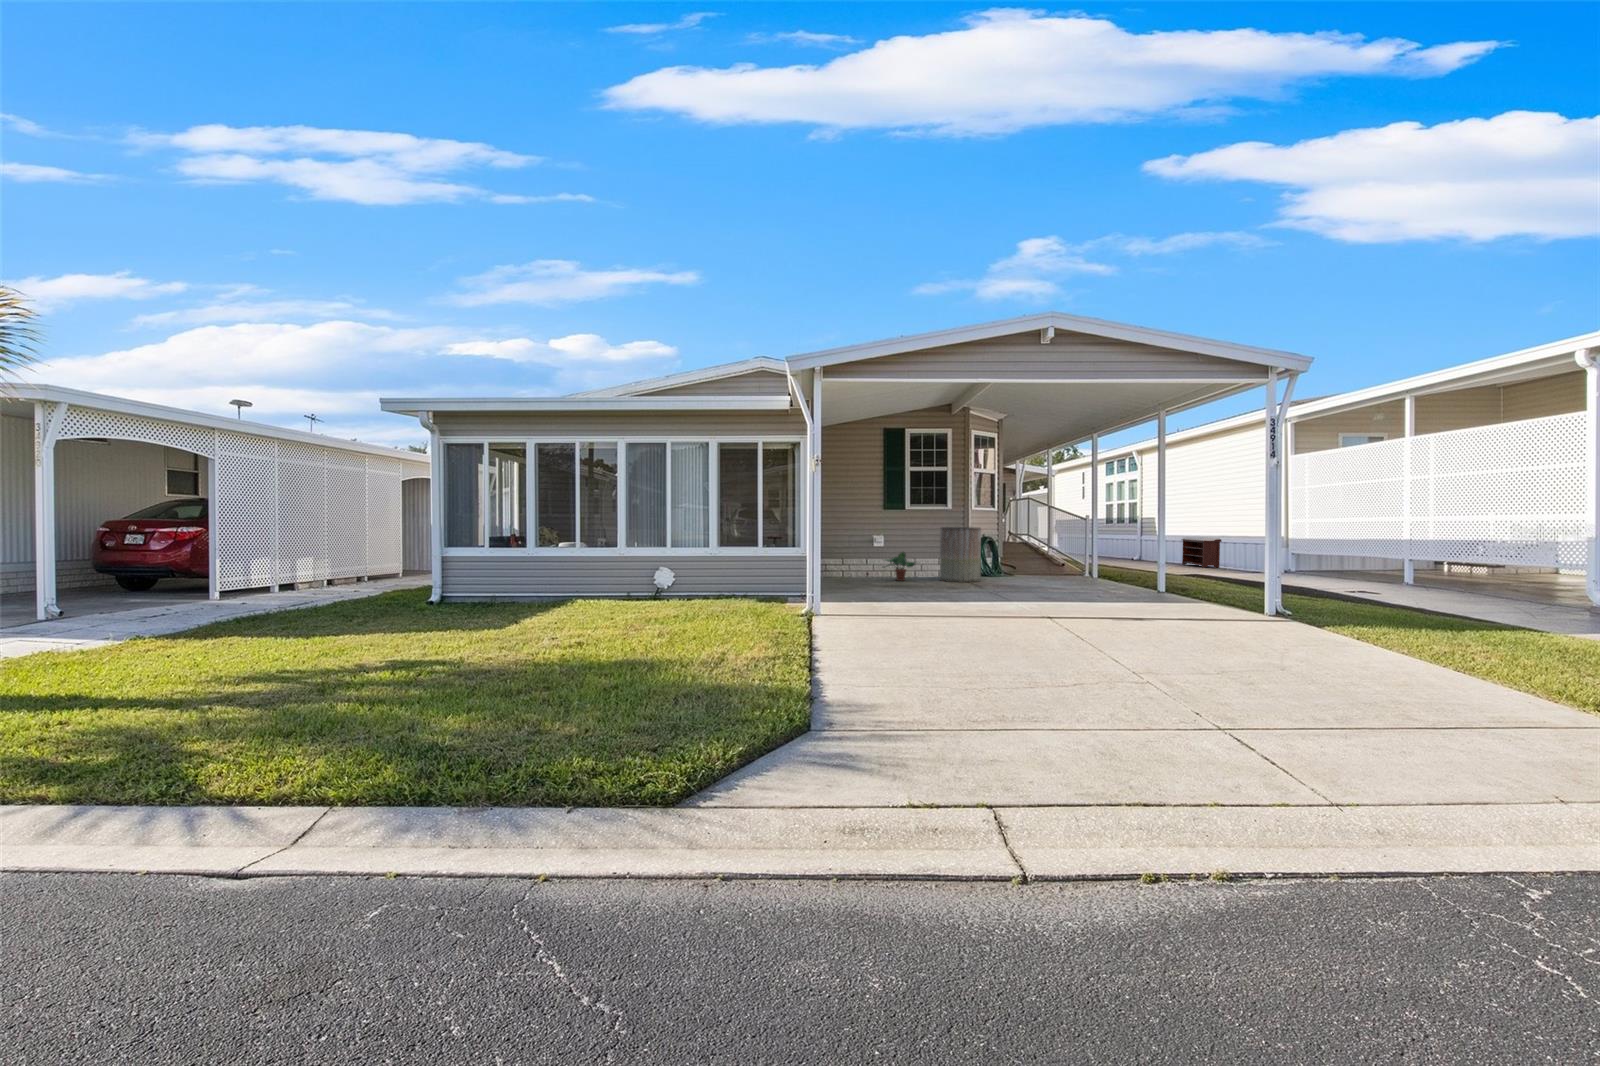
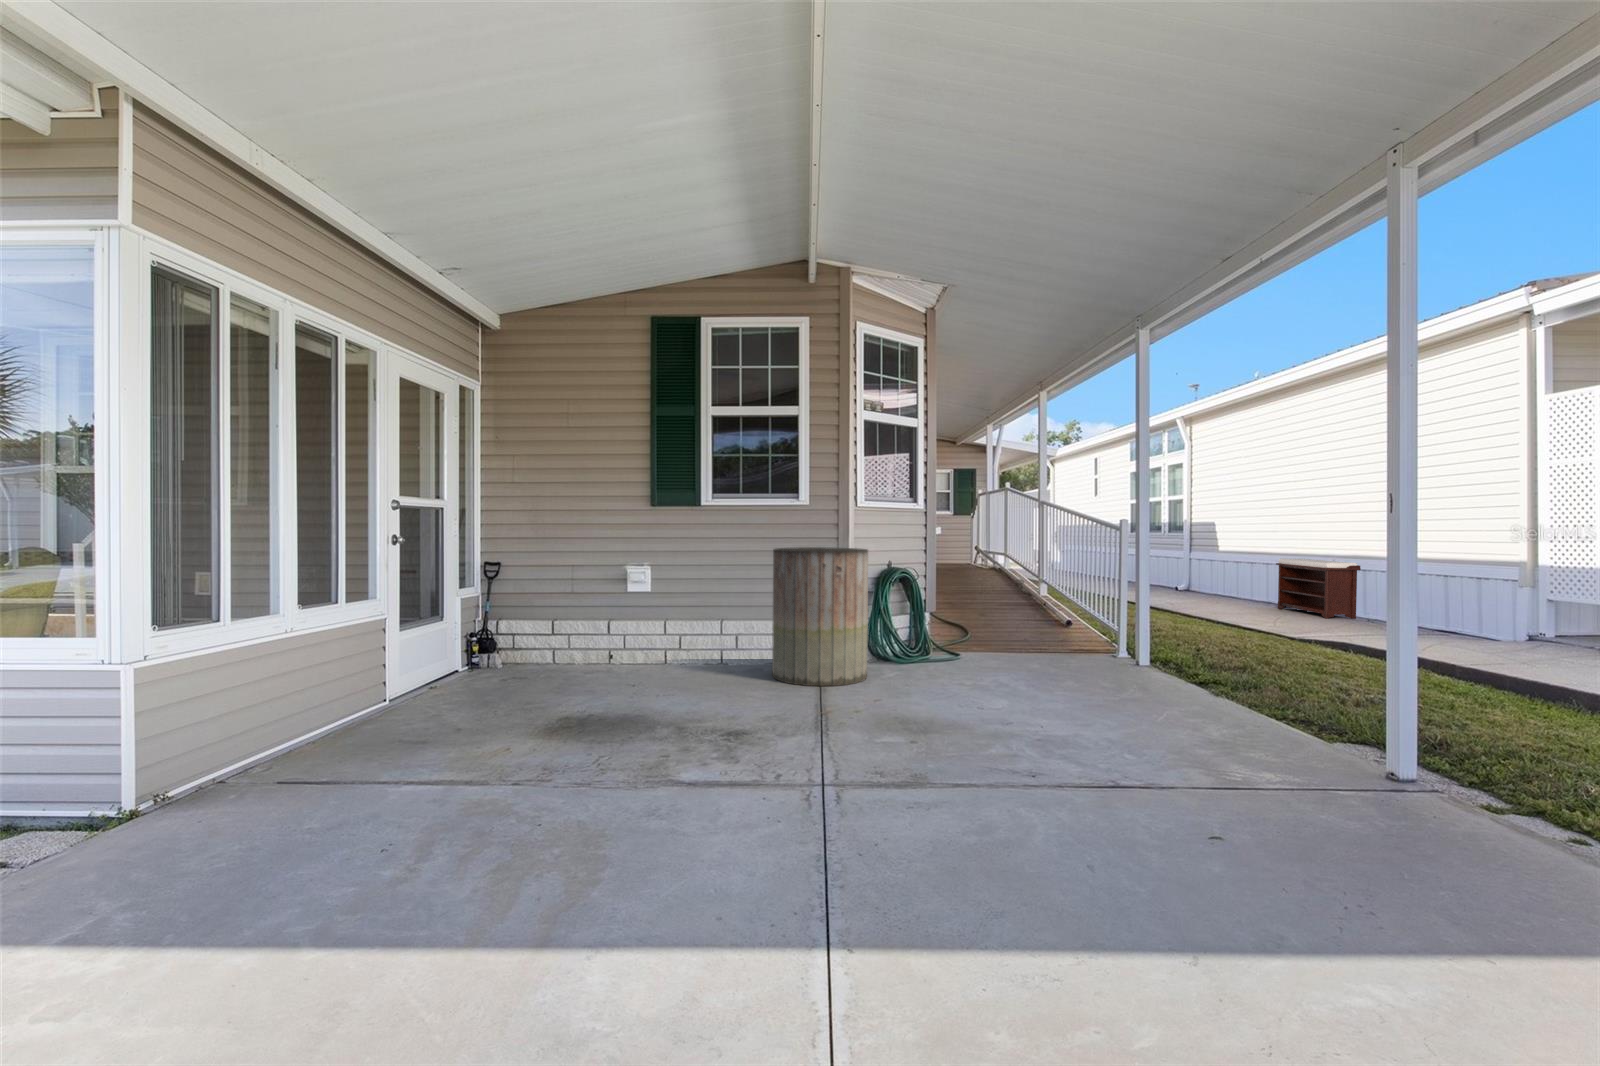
potted plant: present [886,552,915,581] -> none [616,607,721,679]

